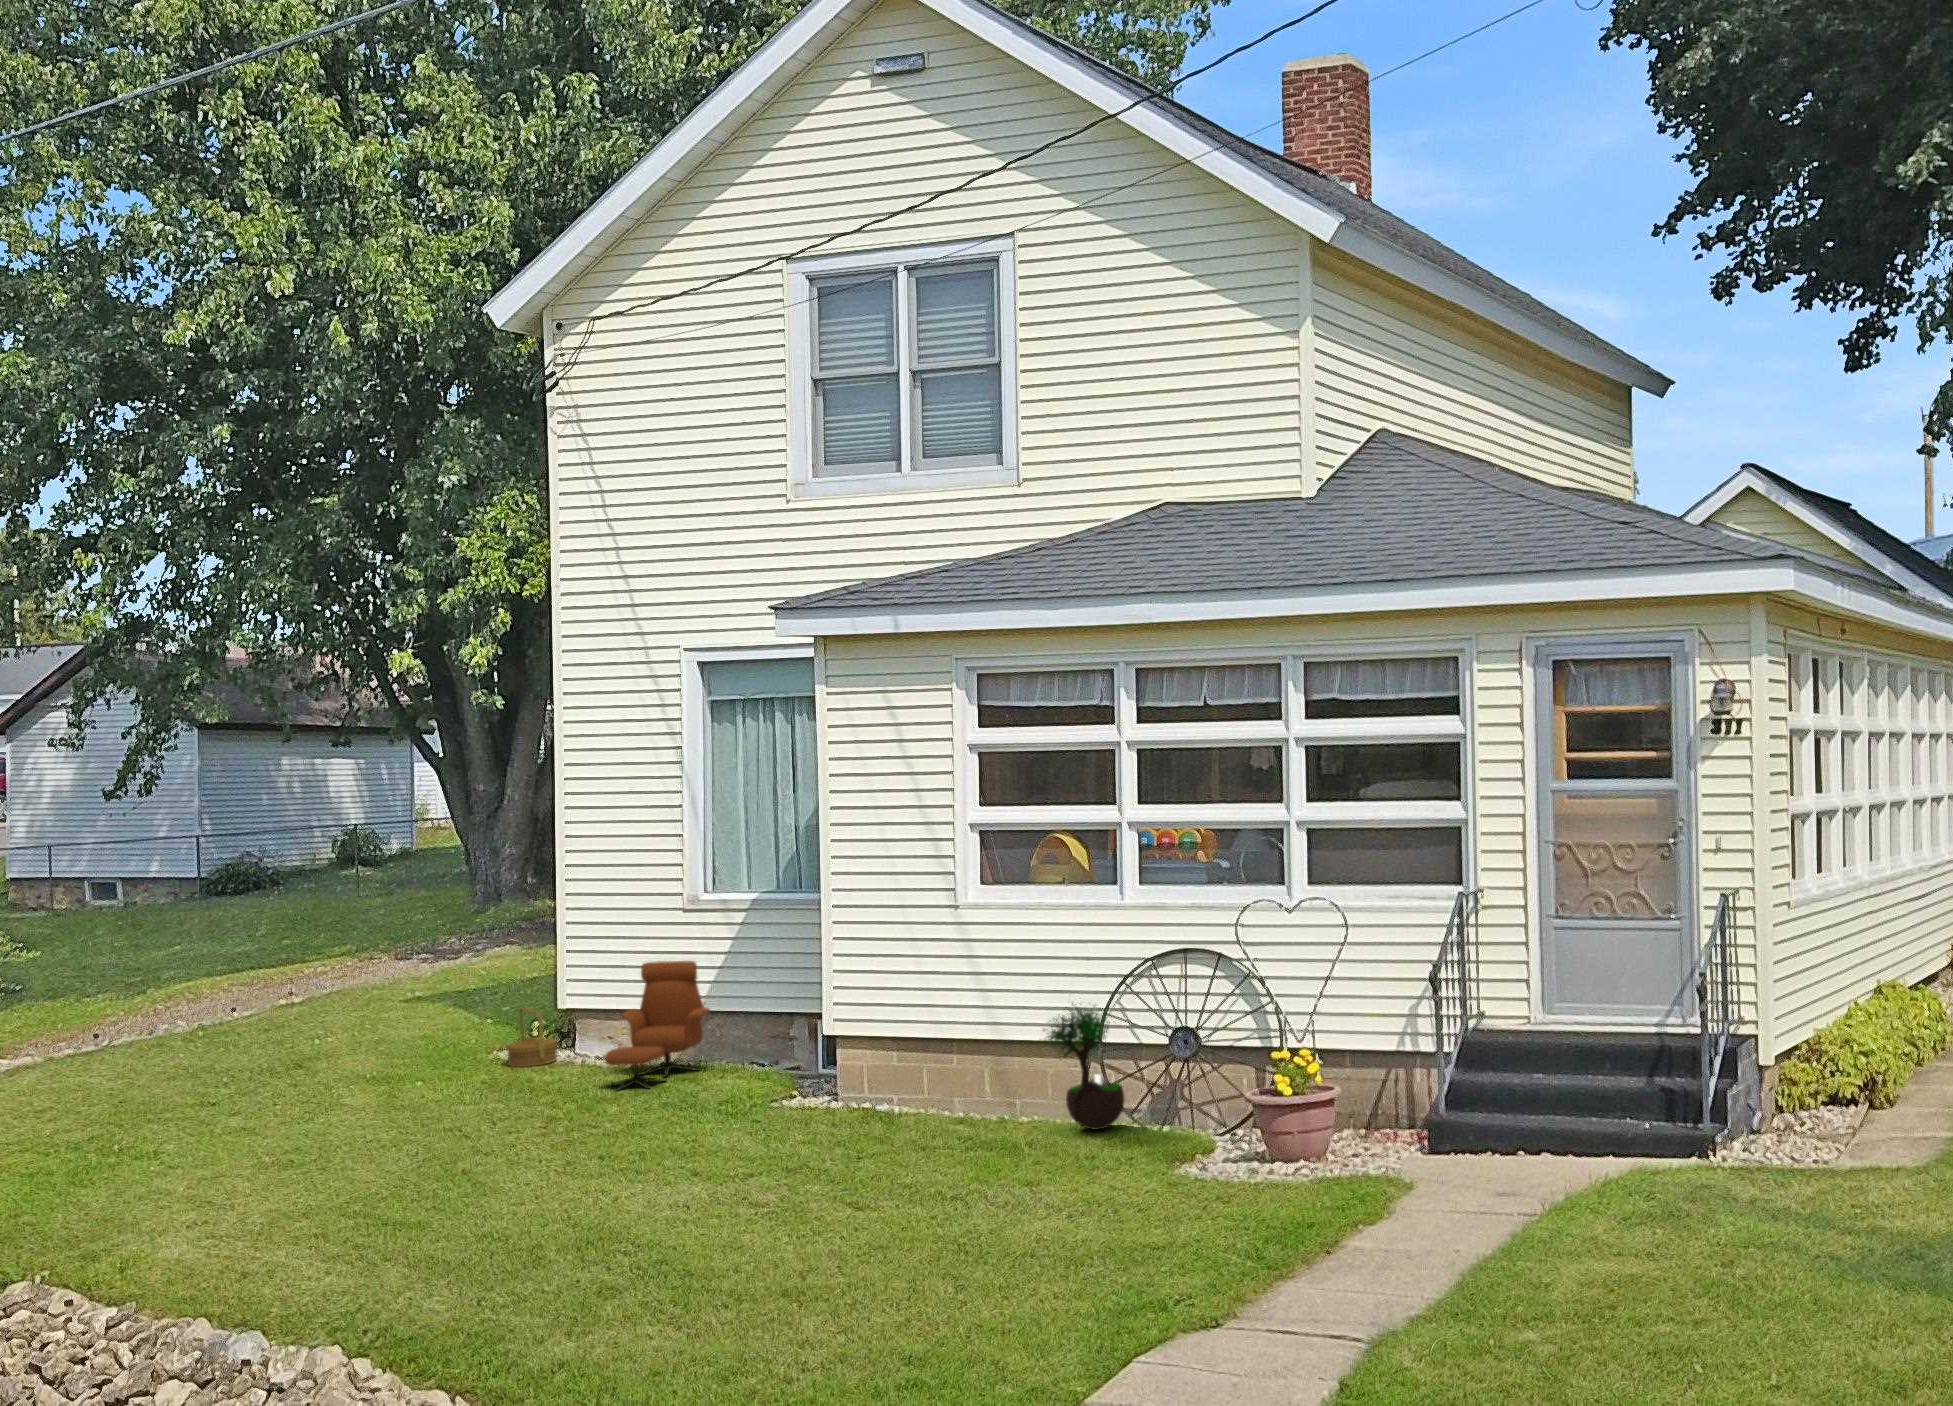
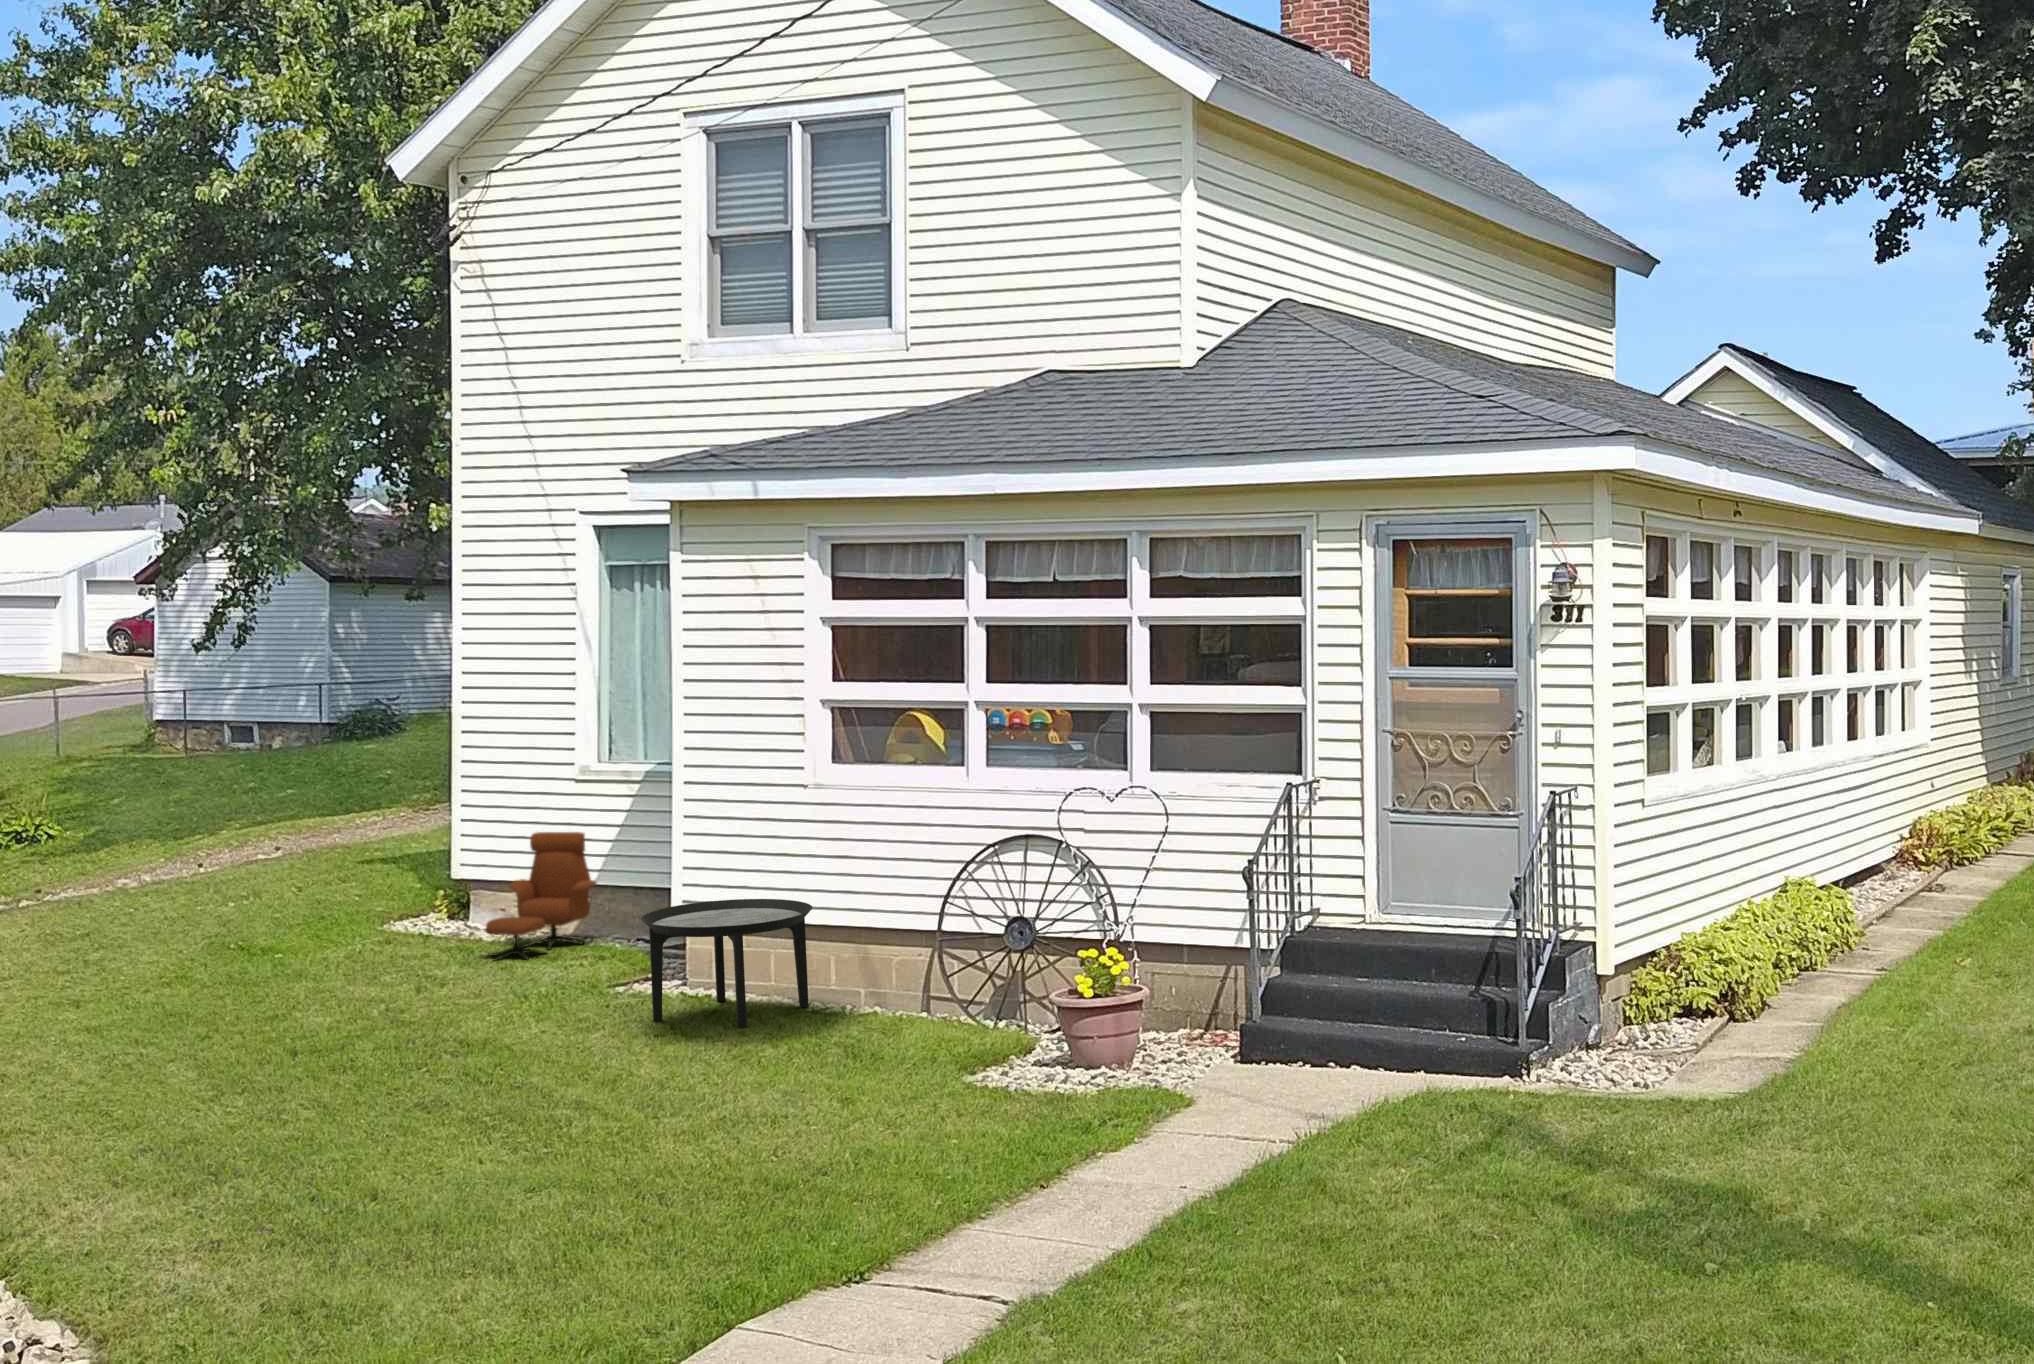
potted tree: present [1044,1003,1125,1130] -> none [872,874,961,1013]
woven basket: present [507,1007,557,1067] -> none [404,875,455,935]
round table: none [802,1022,972,1153] -> present [641,899,812,1028]

